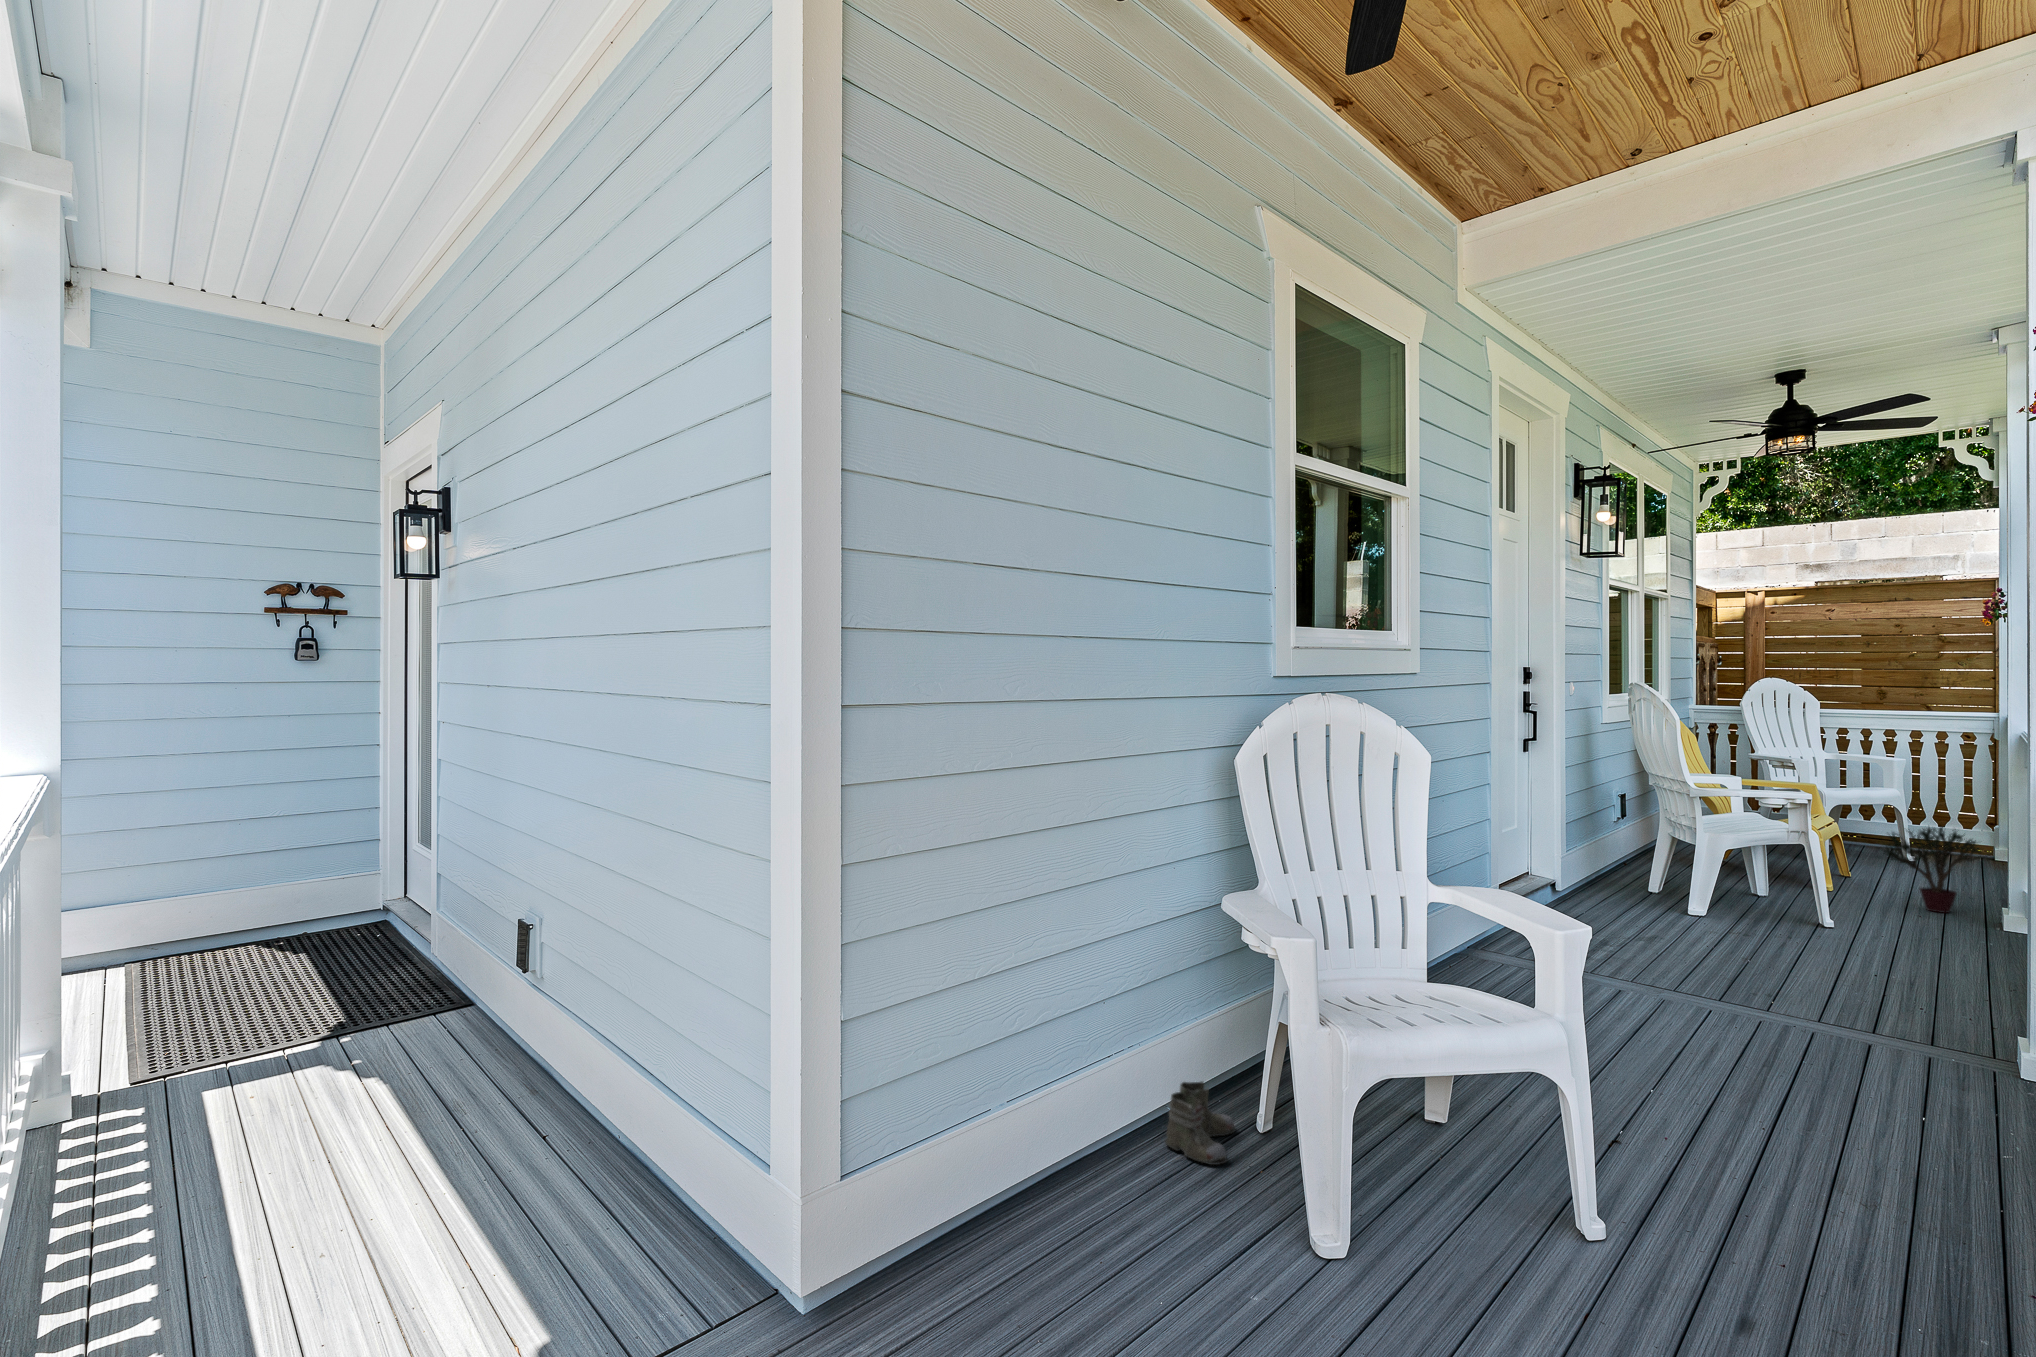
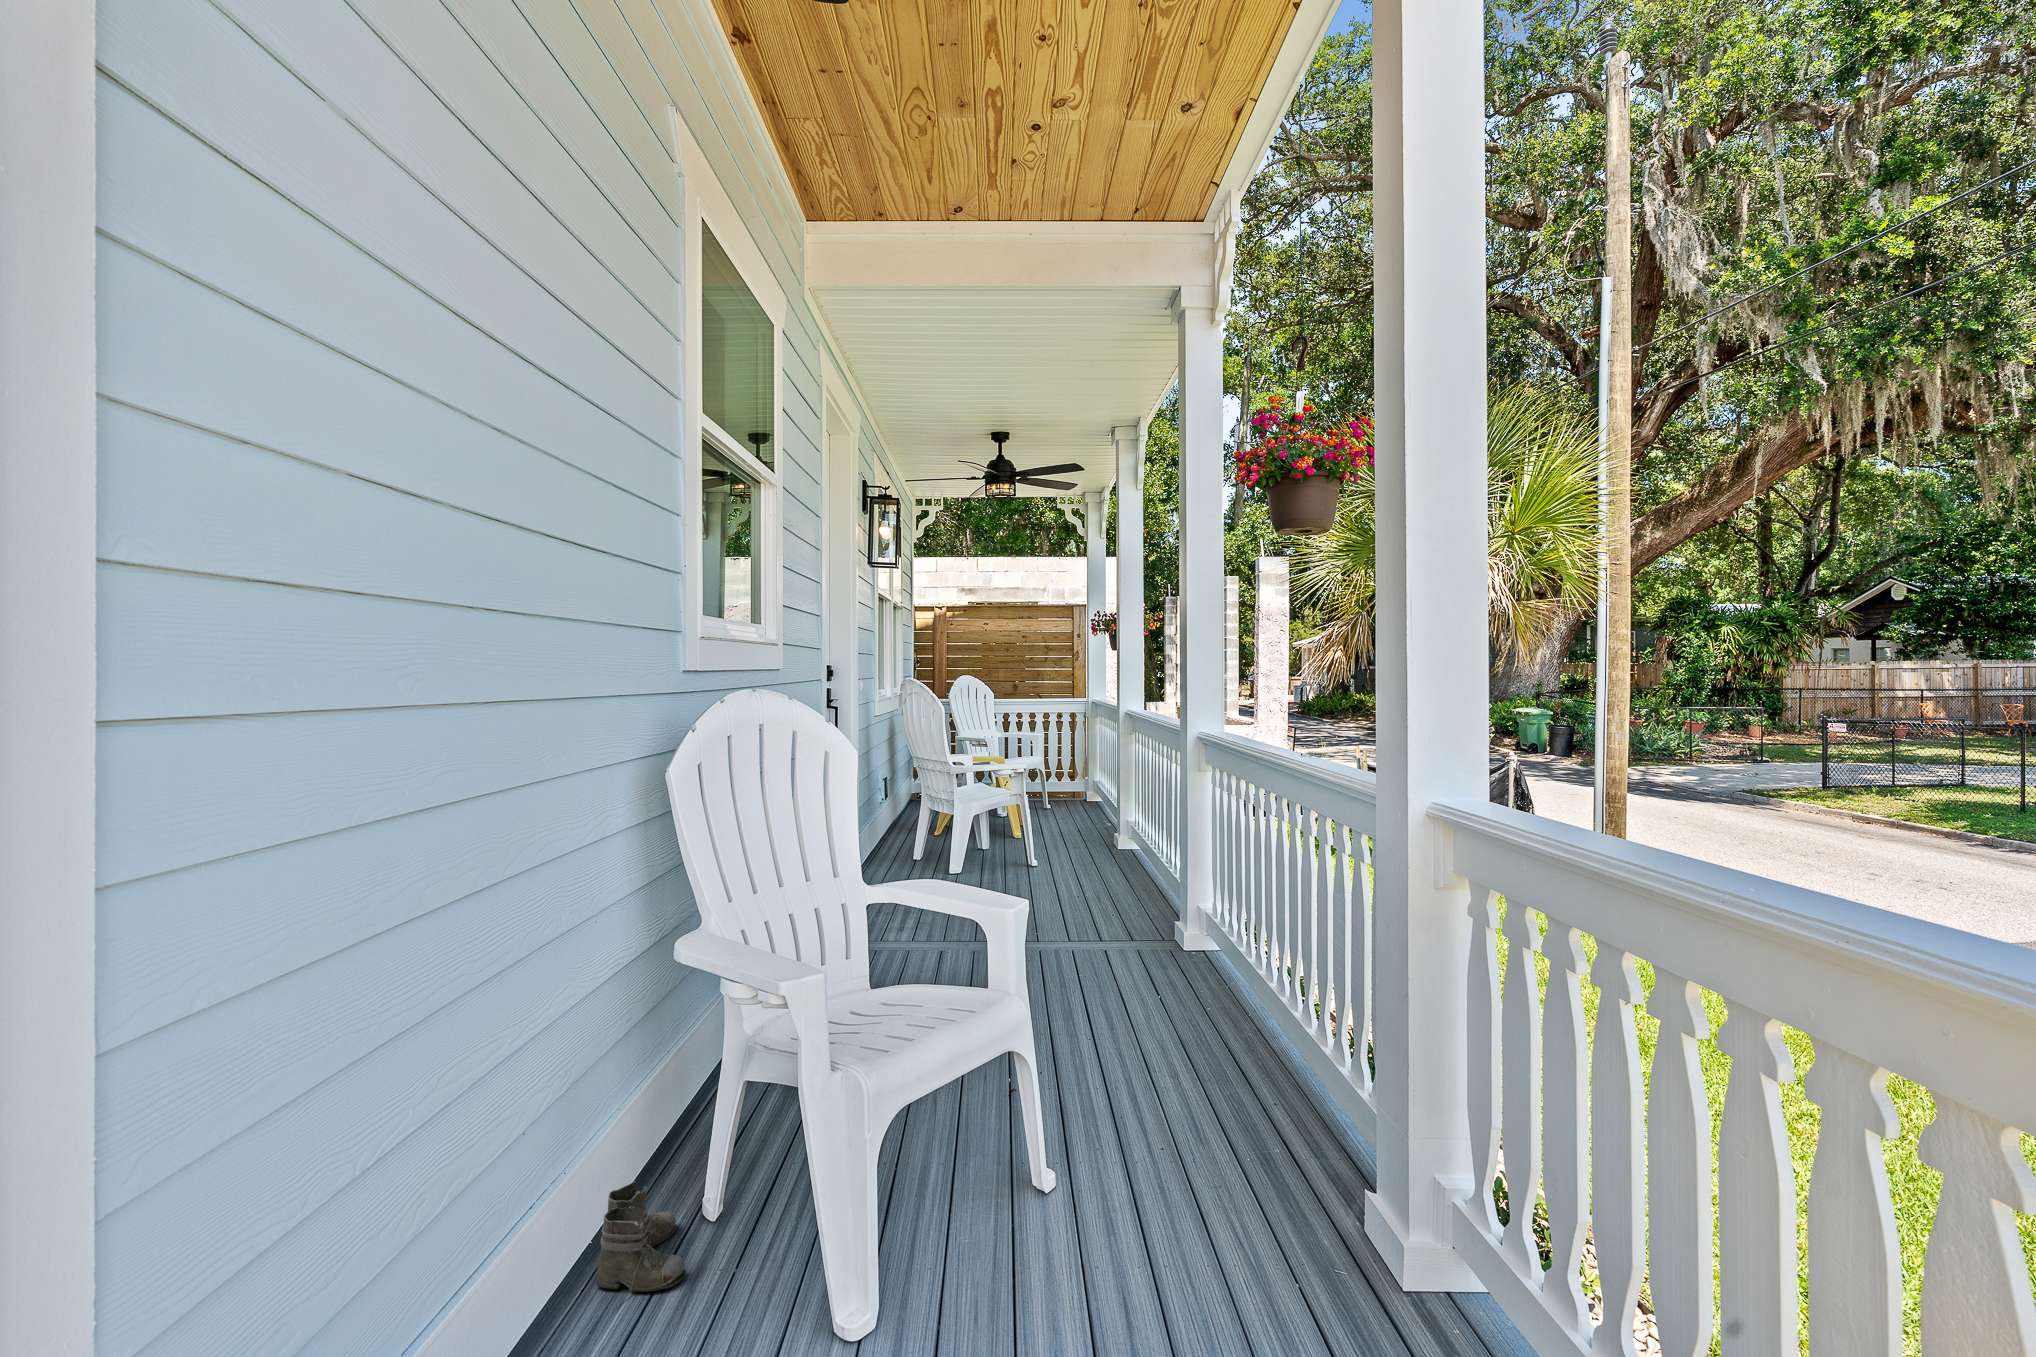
potted plant: present [1883,827,1987,913] -> none [1054,777,1113,842]

